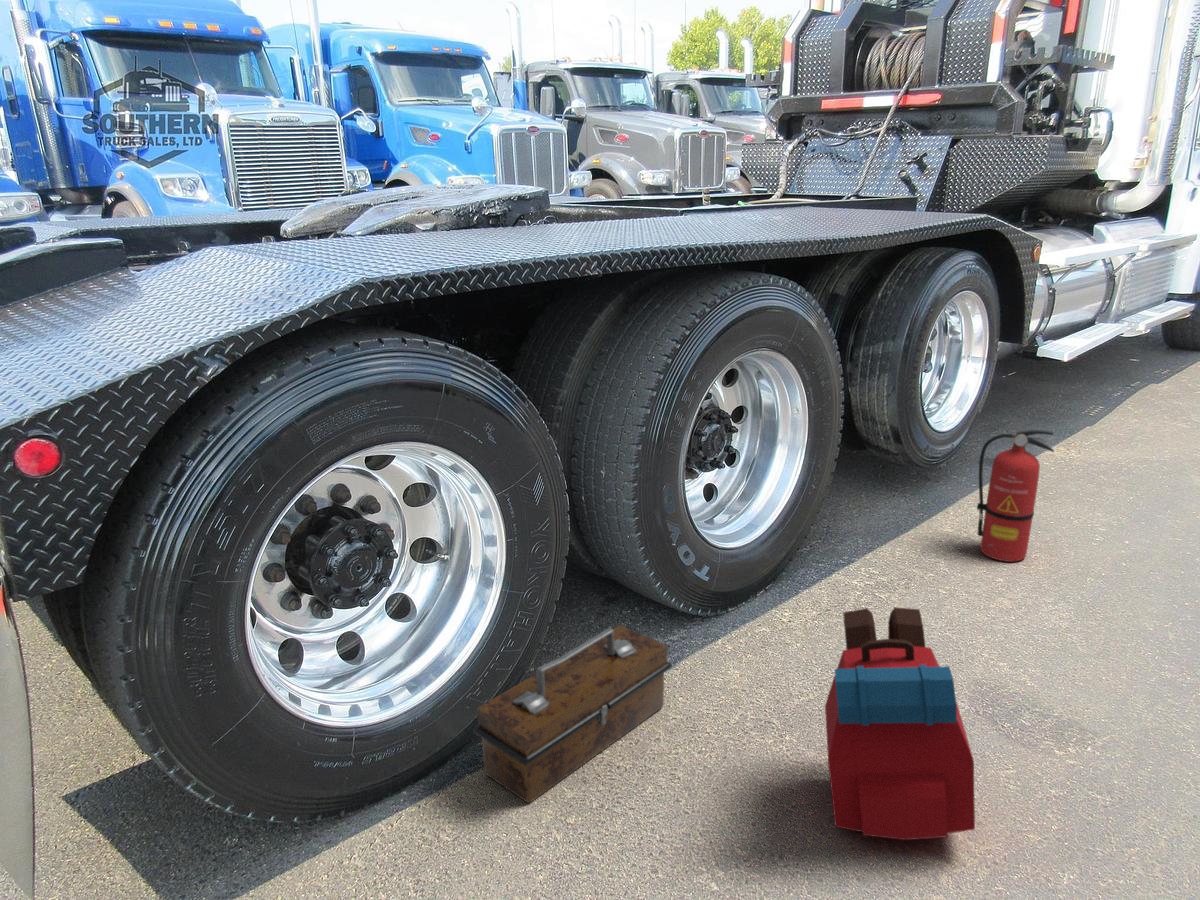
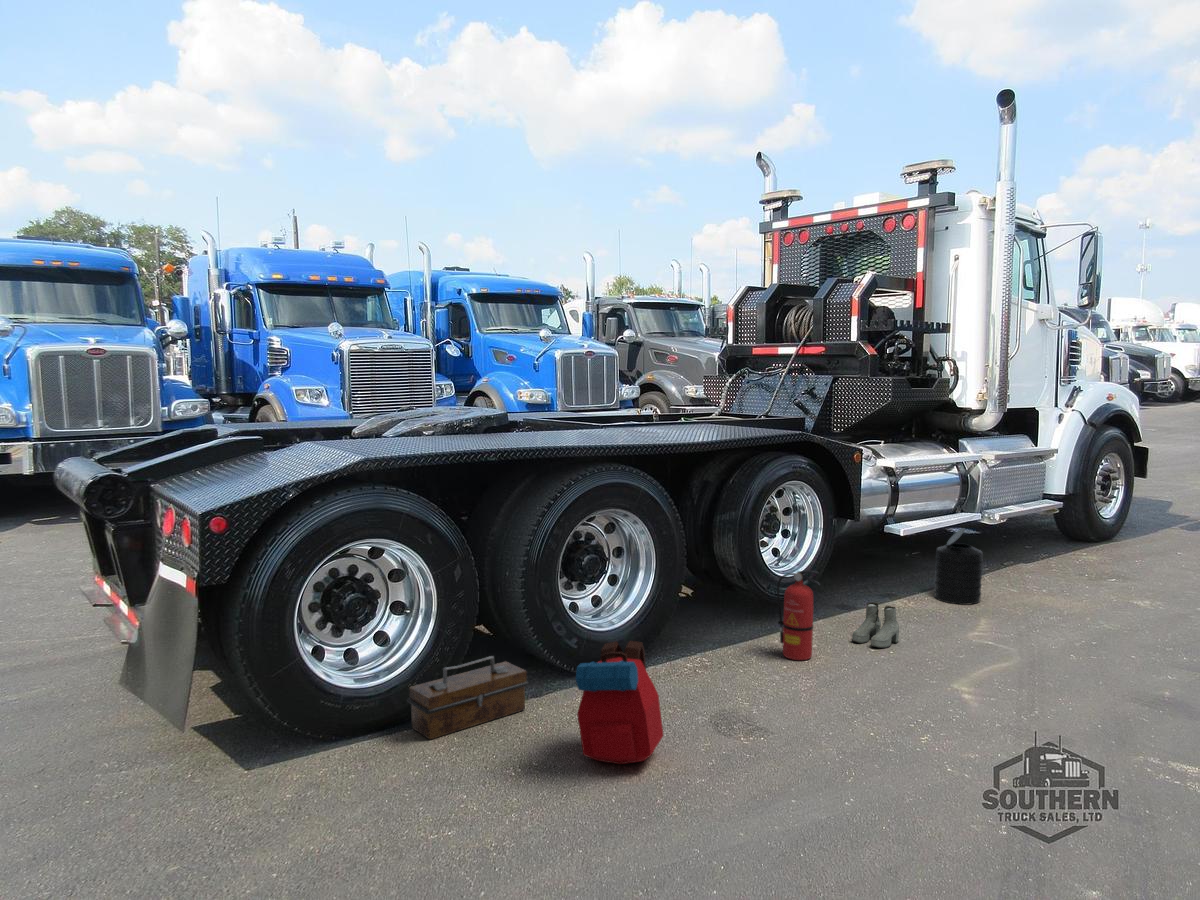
trash can: none [1091,346,1168,448] -> present [934,528,983,605]
boots: none [1055,464,1123,530] -> present [852,603,899,648]

